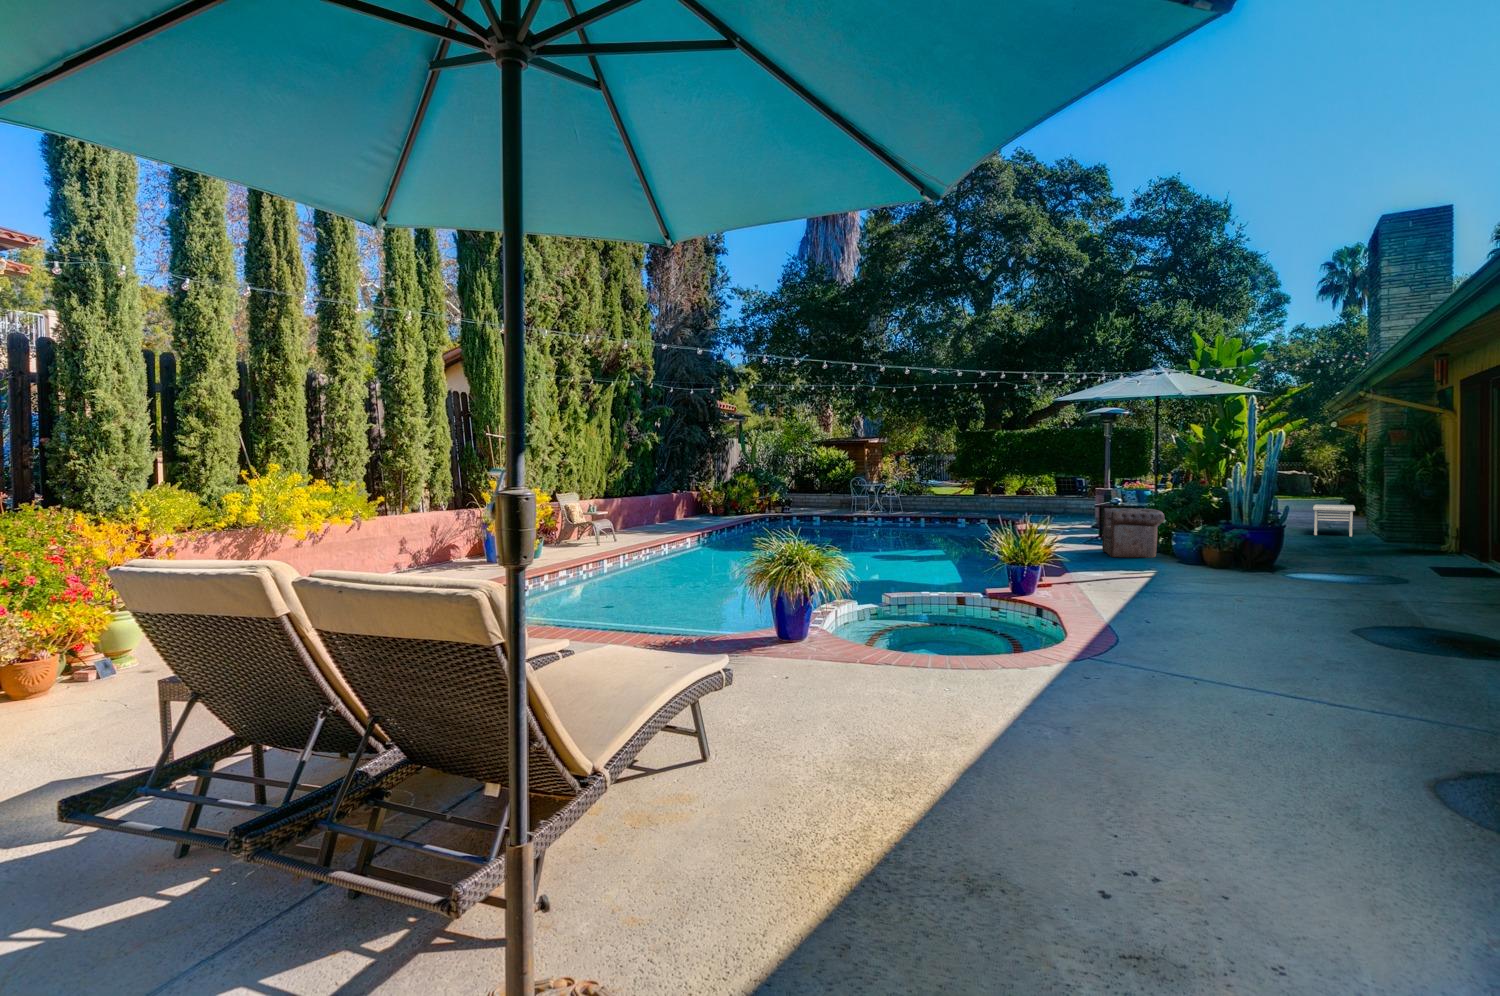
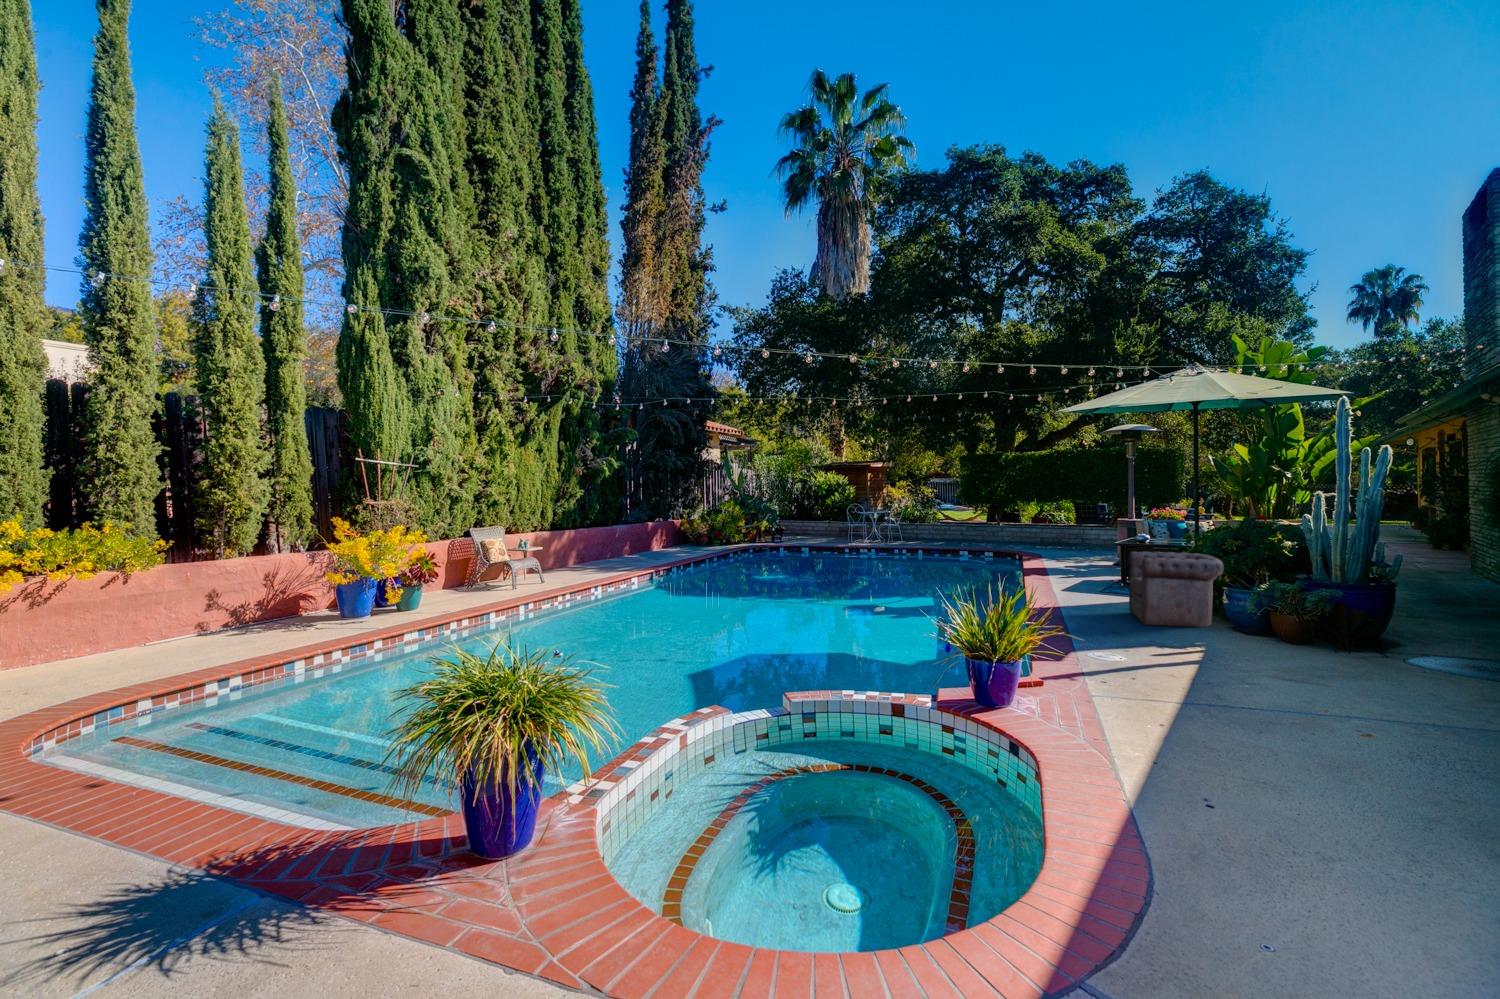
storage bench: present [1313,504,1355,537] -> none [1417,541,1489,588]

